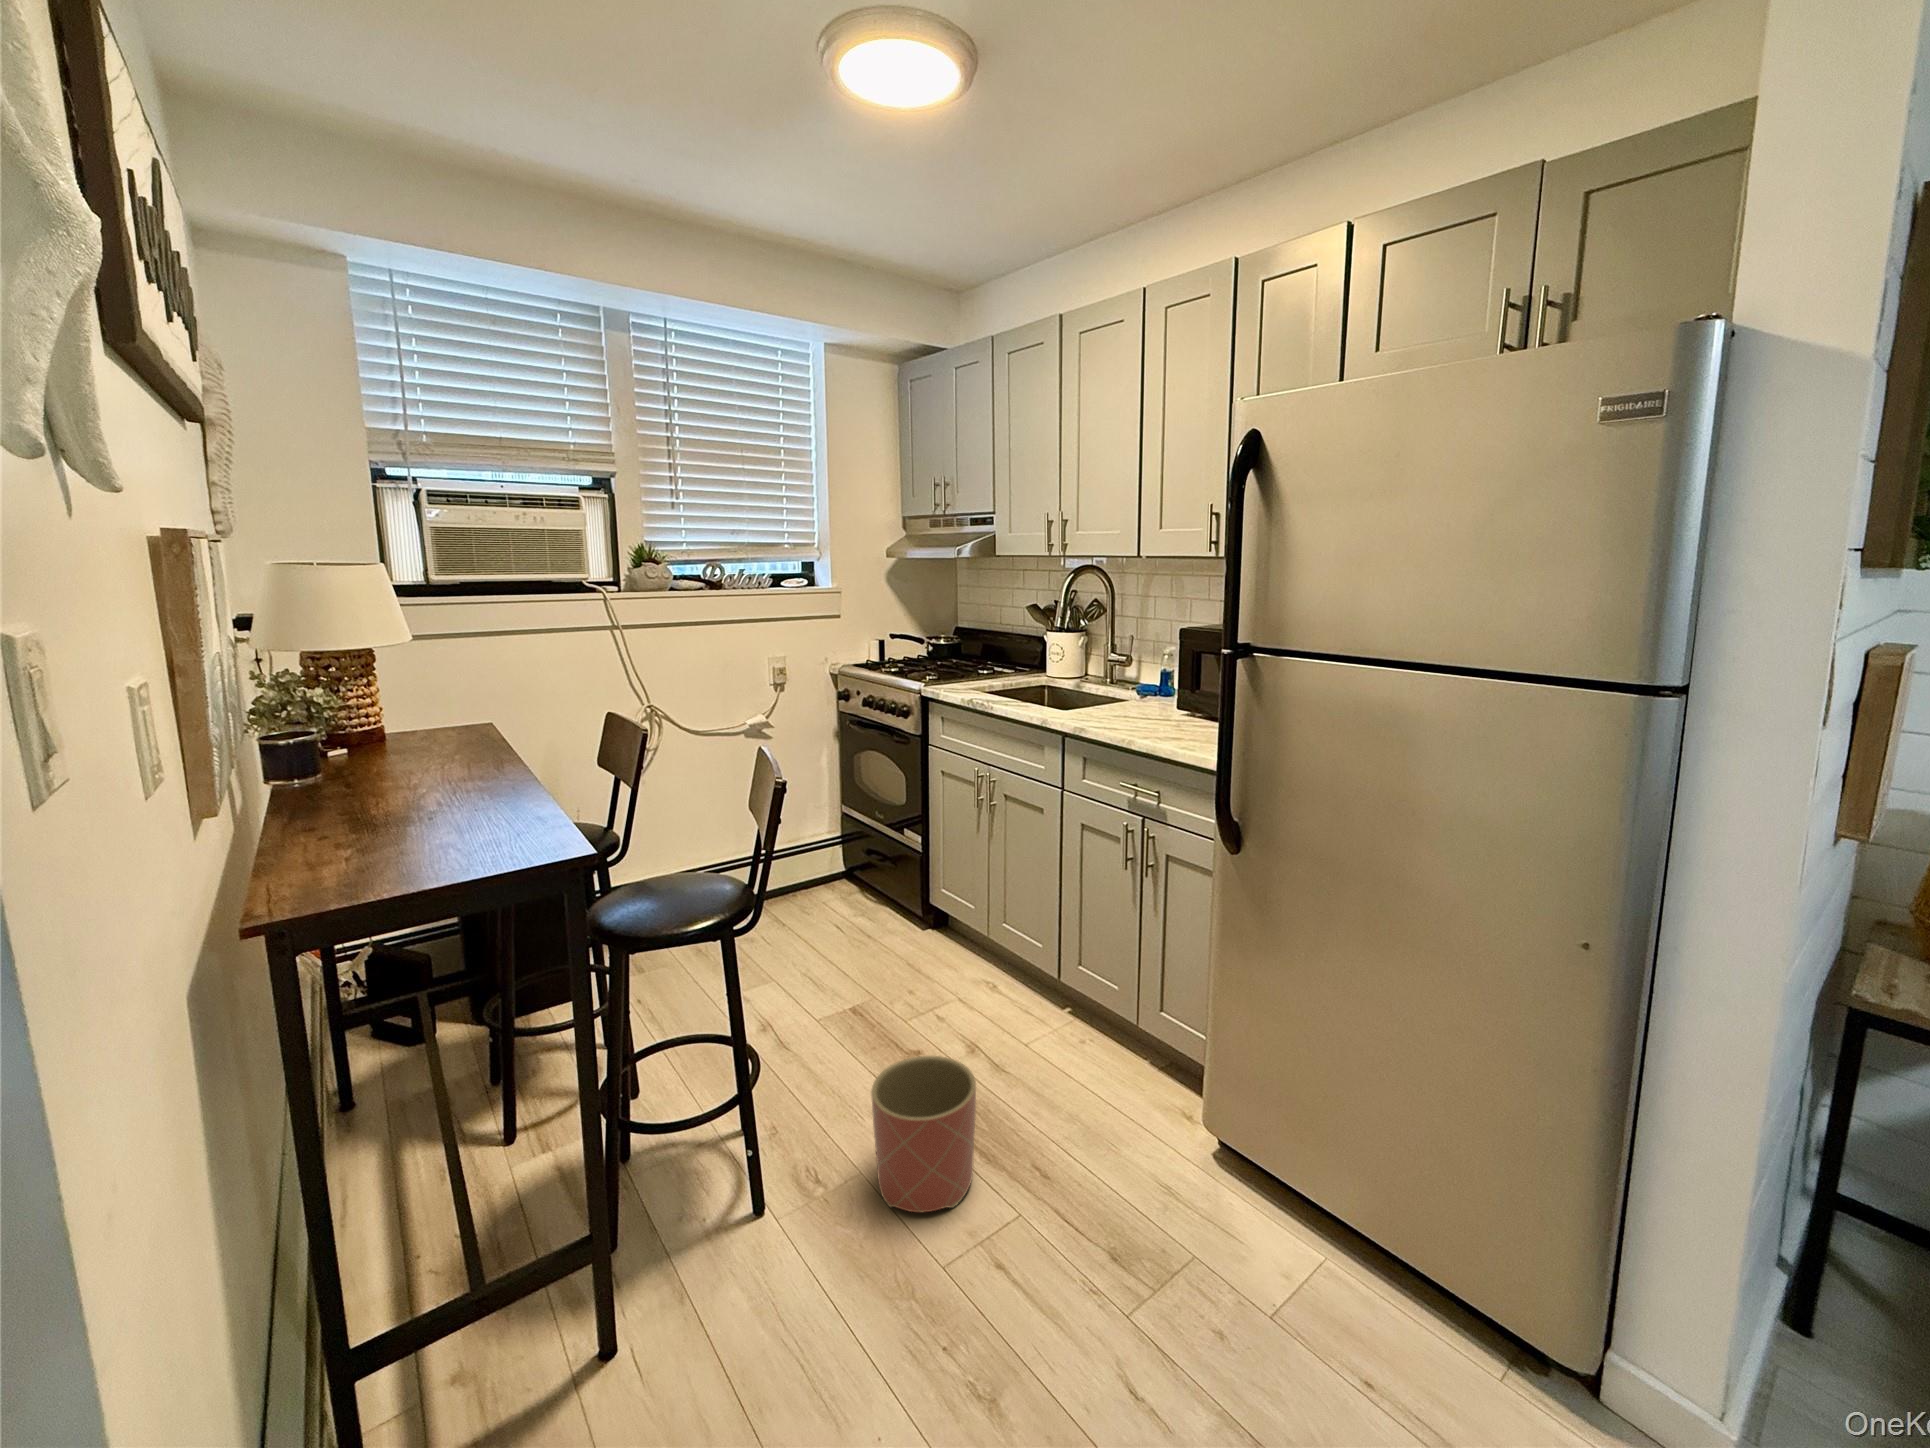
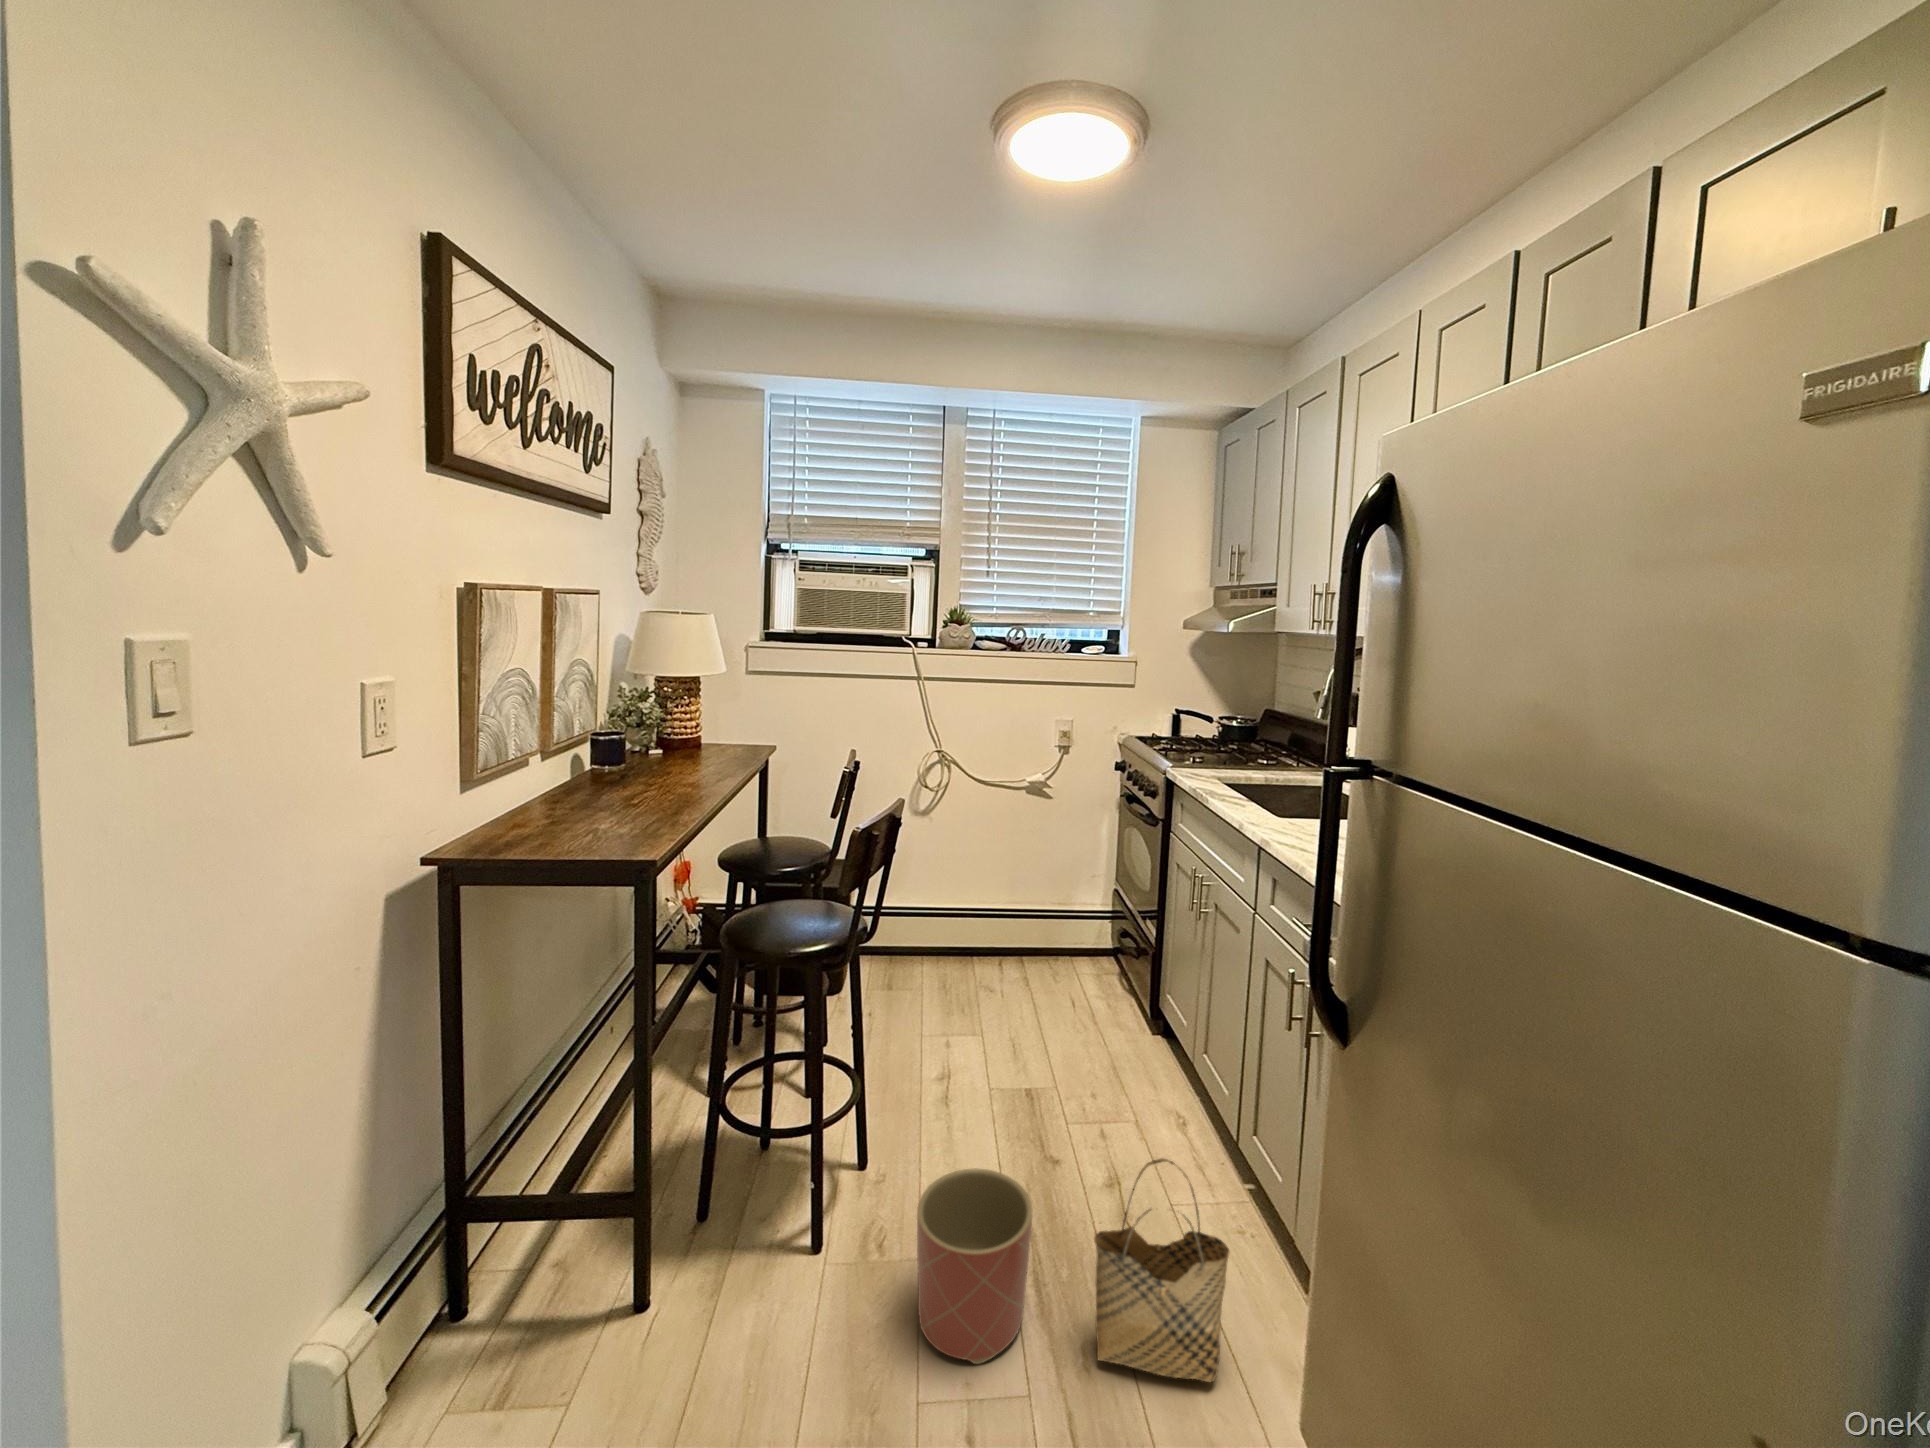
woven basket: none [1025,990,1125,1161] -> present [1094,1159,1229,1383]

